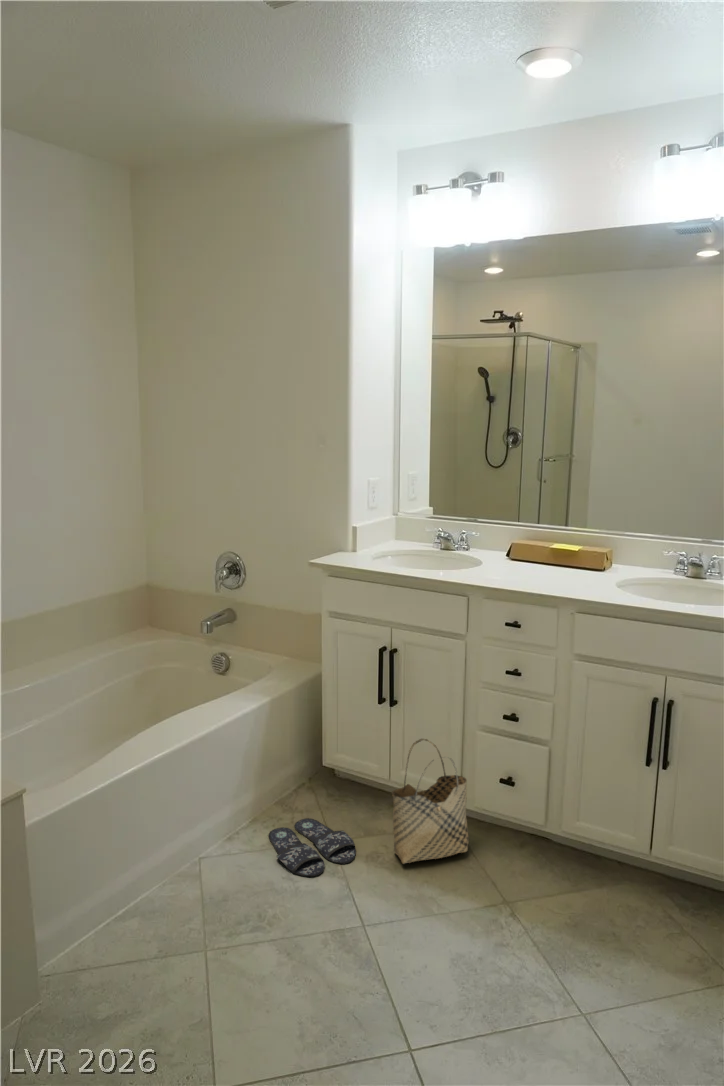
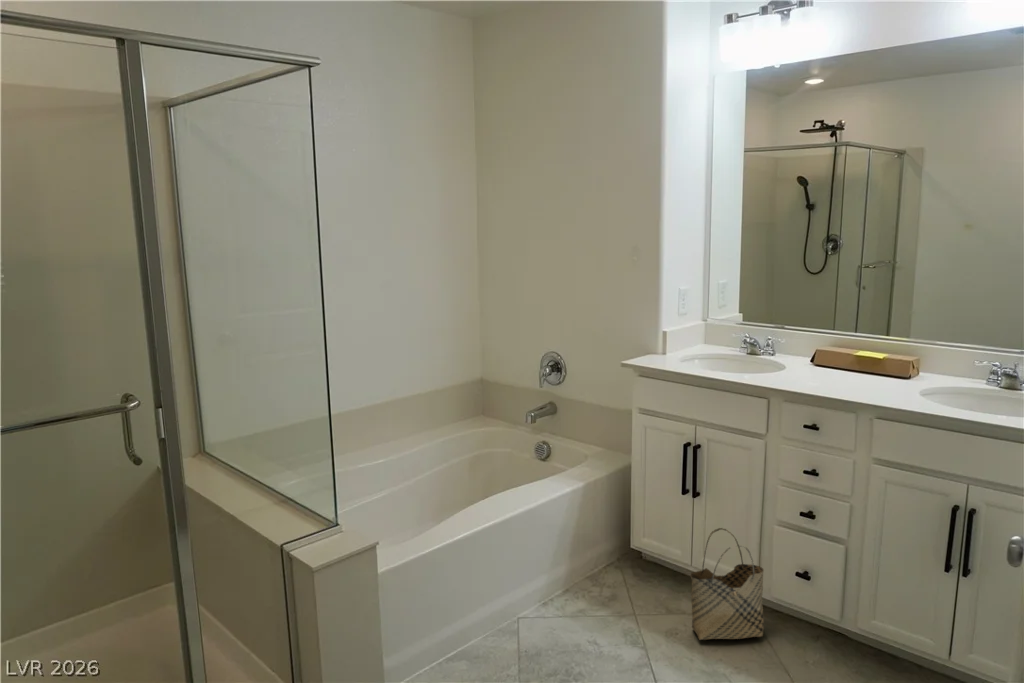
slippers: present [268,818,356,877] -> none [580,591,657,641]

